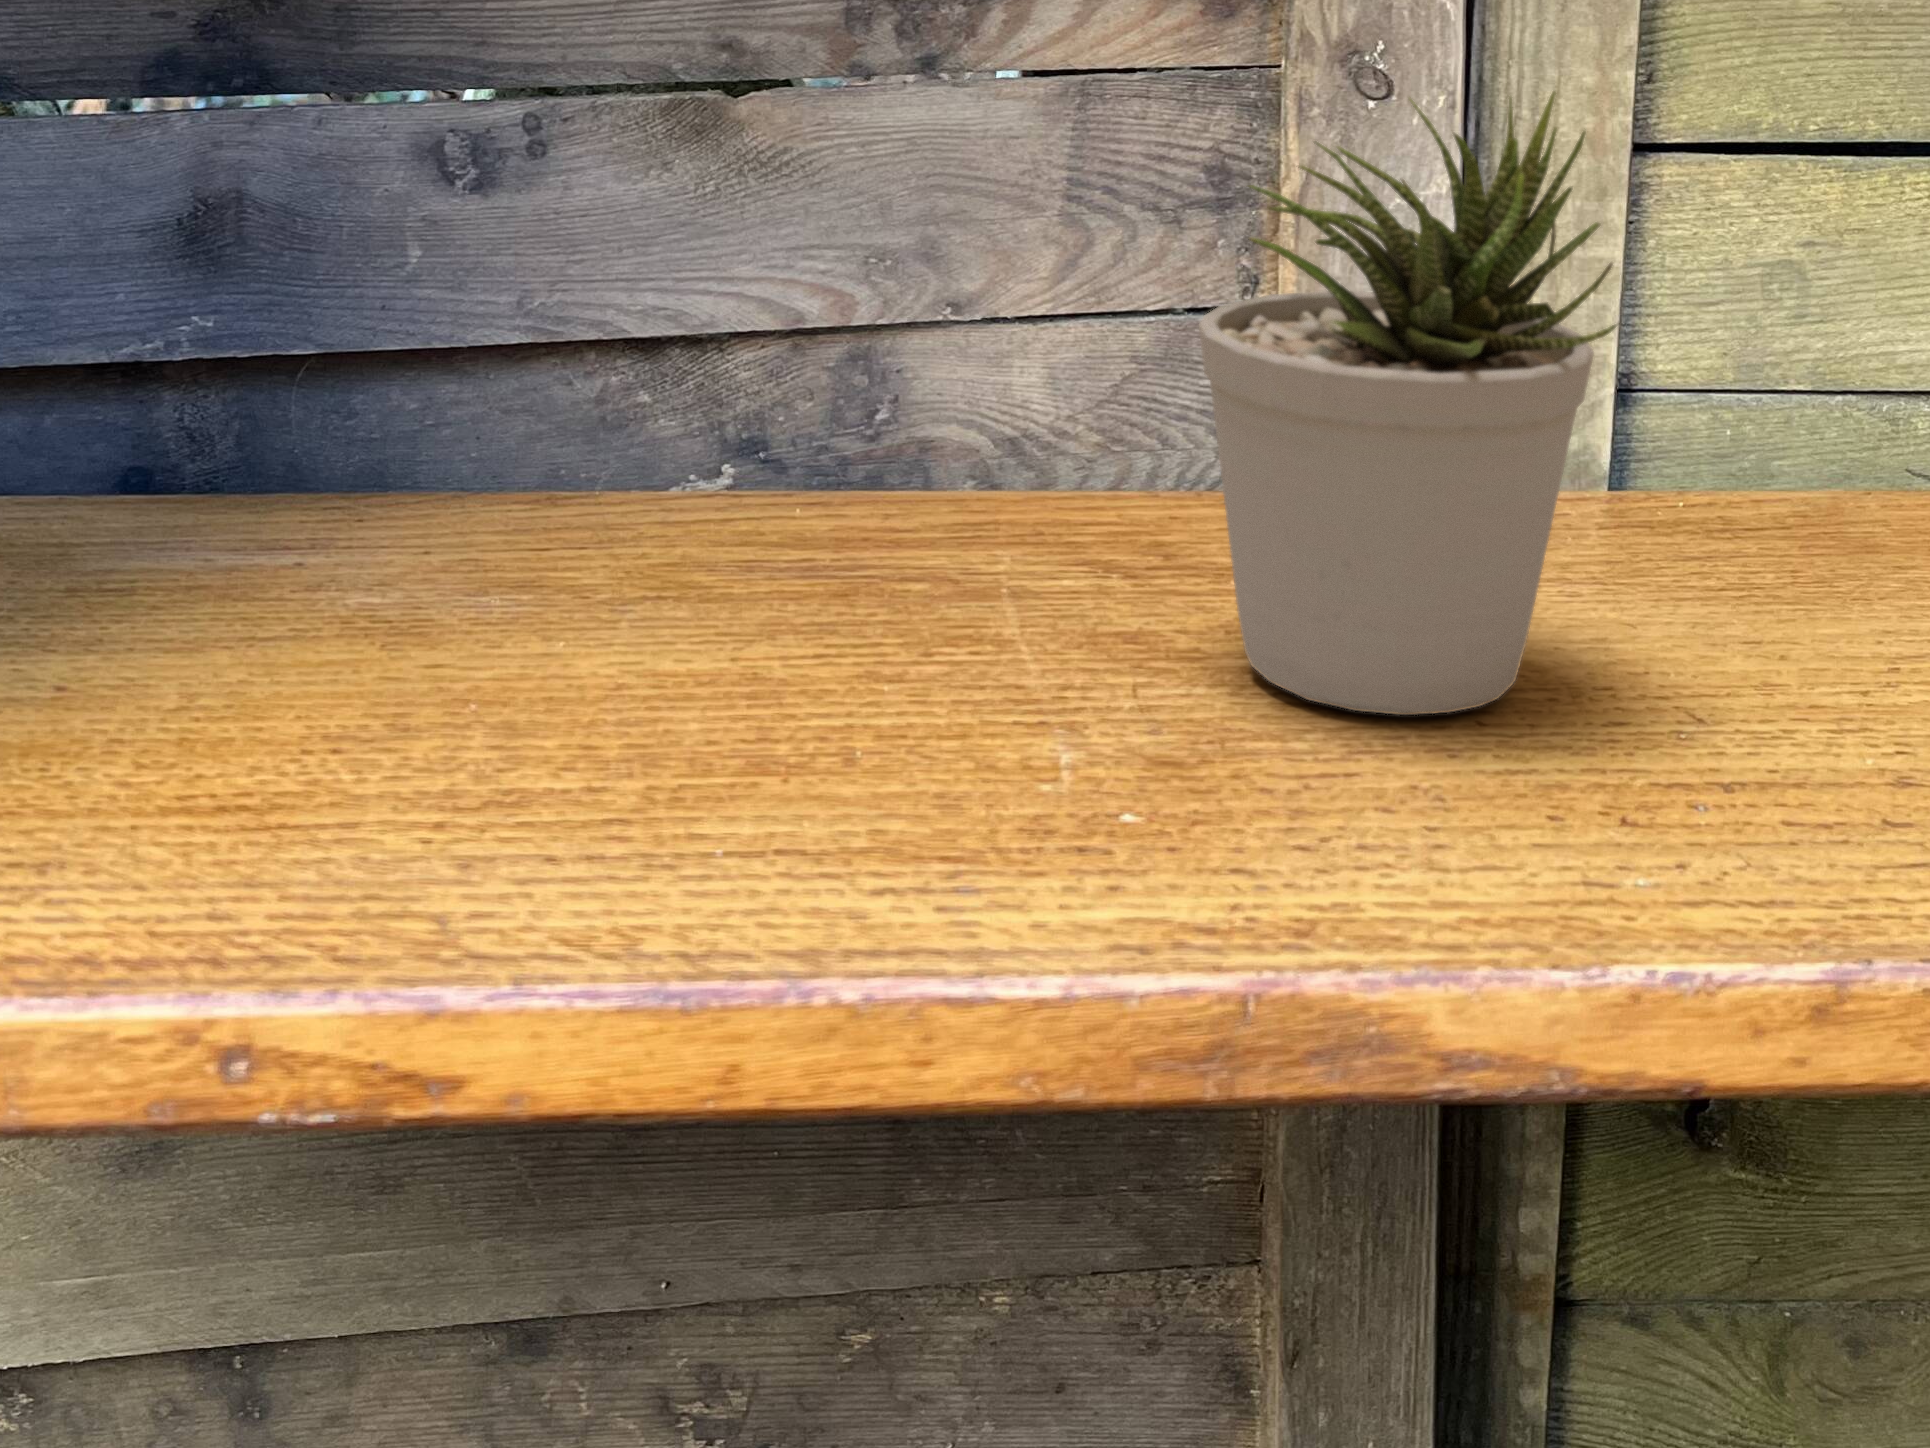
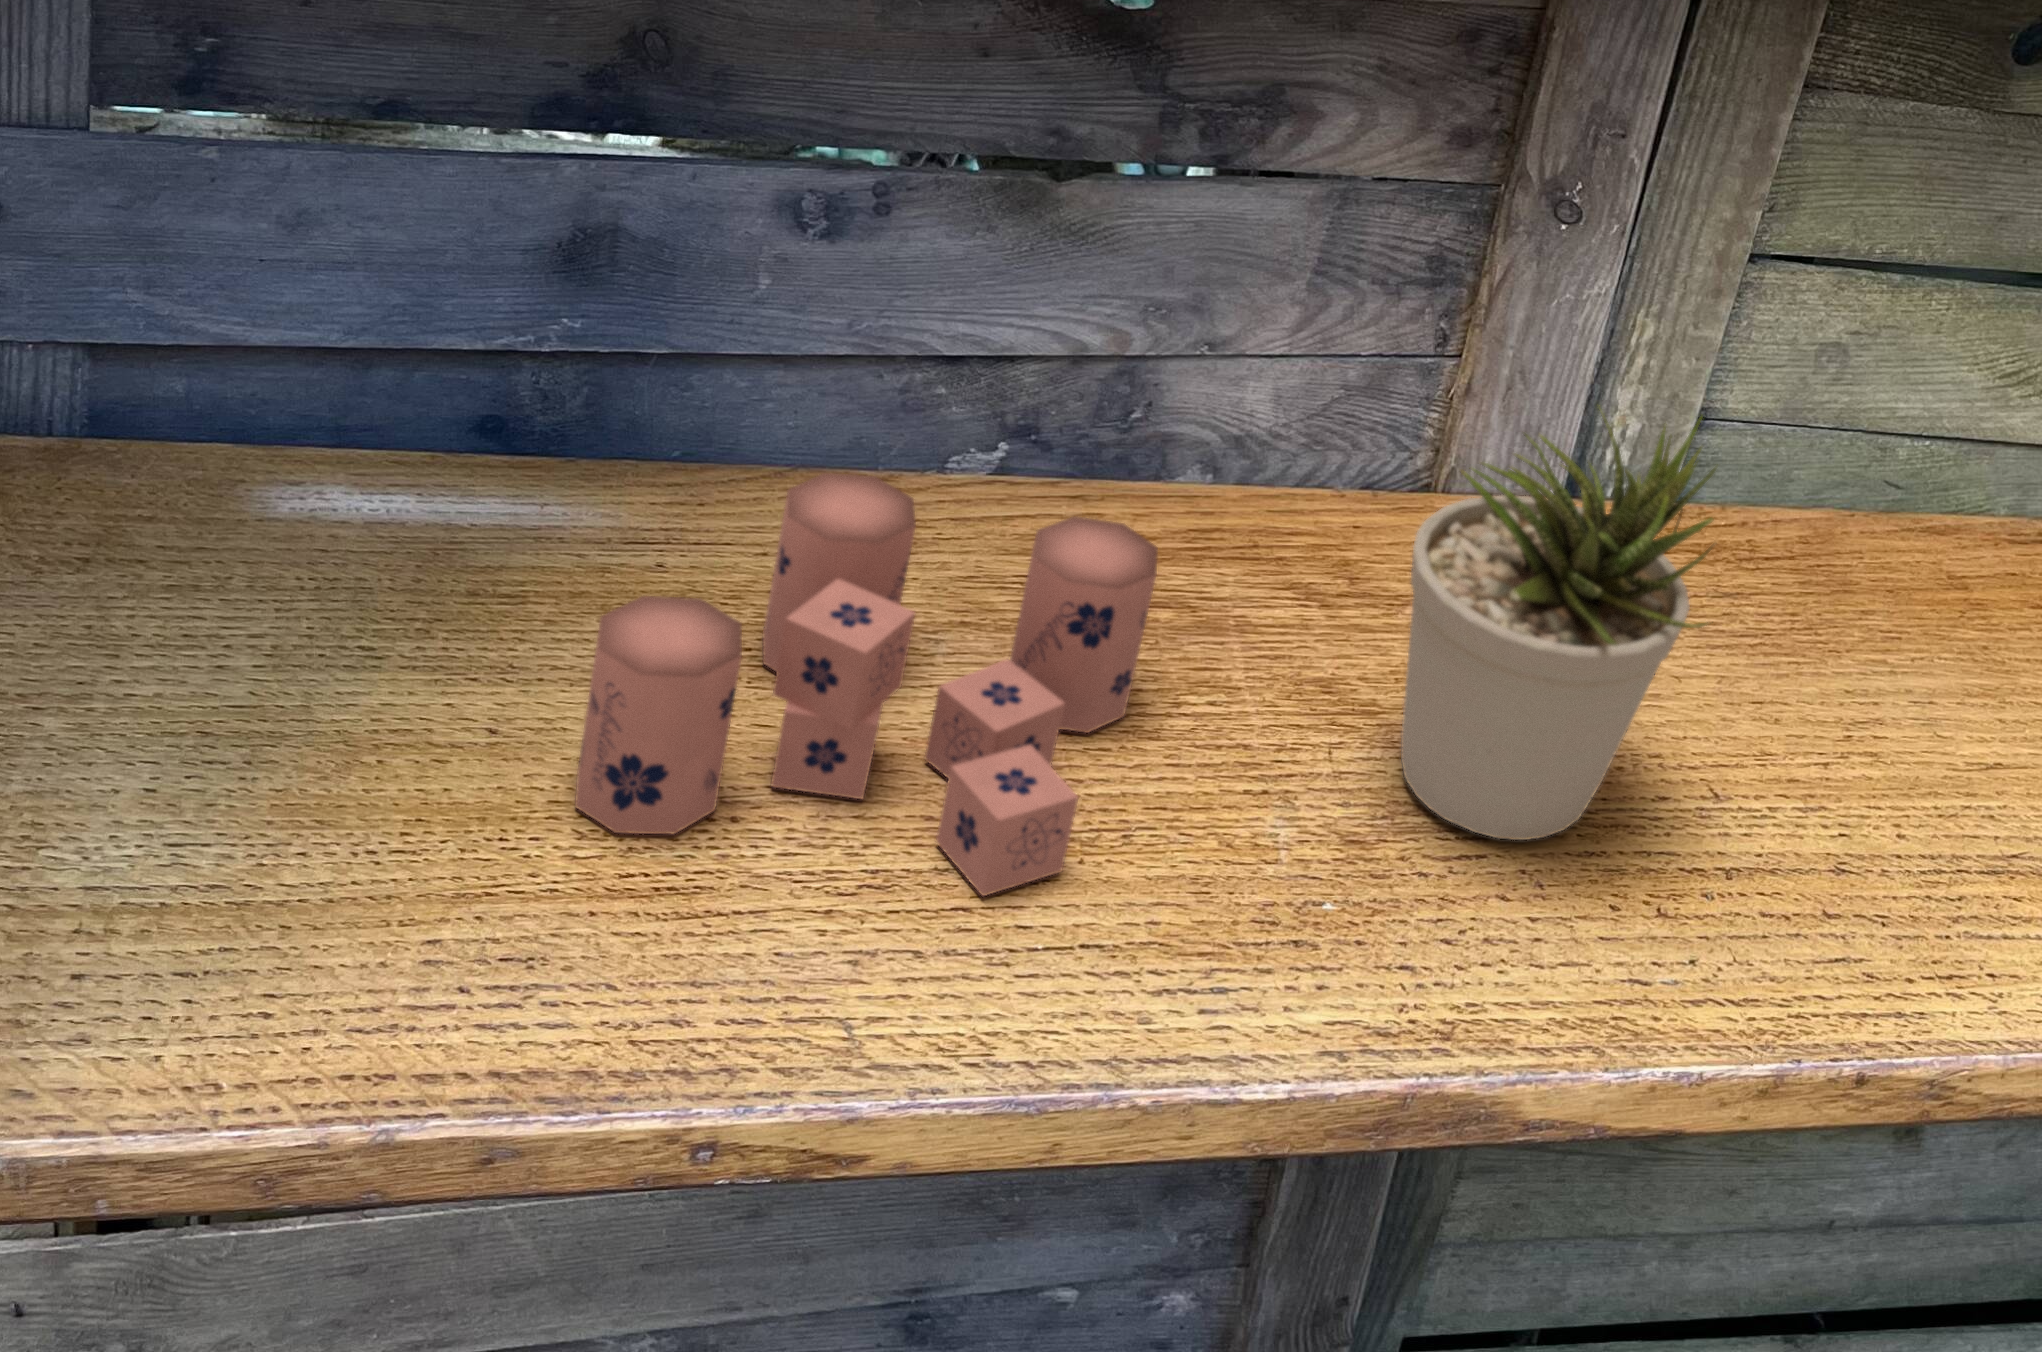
candle: none [162,367,881,768] -> present [575,473,1158,896]

